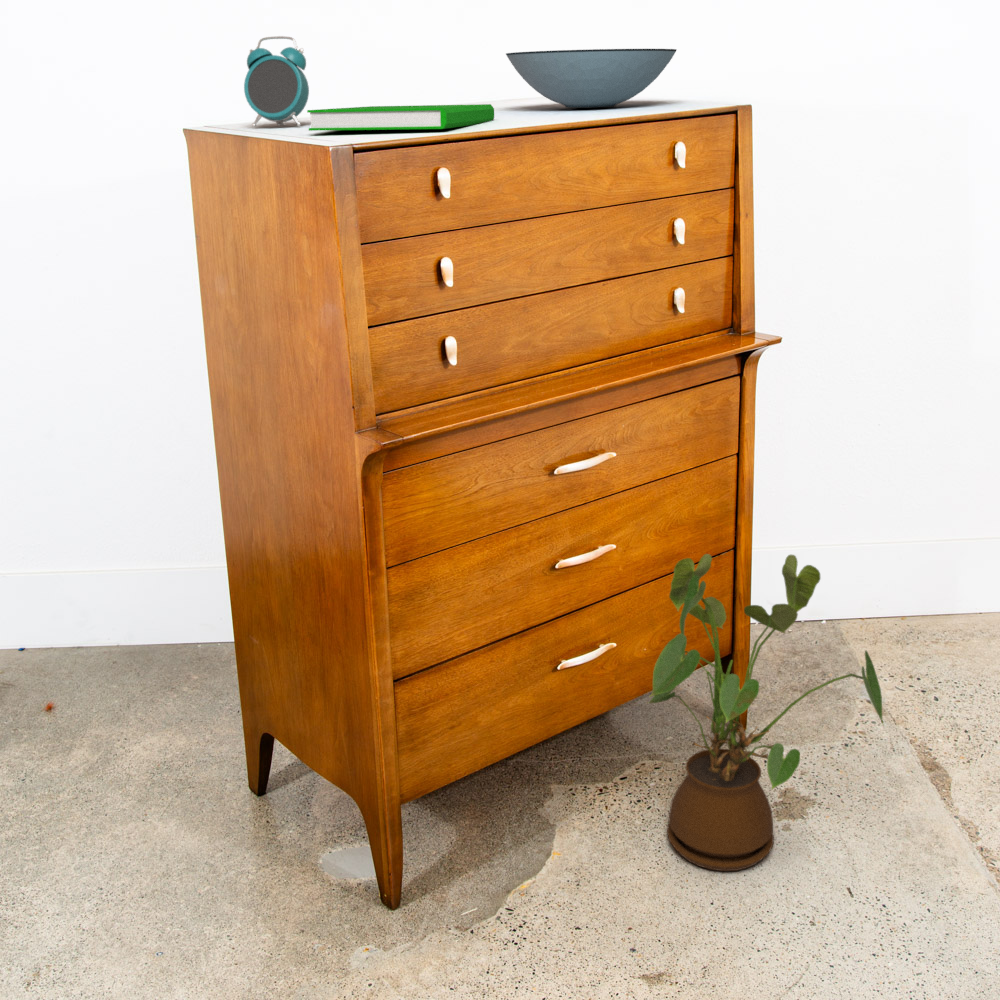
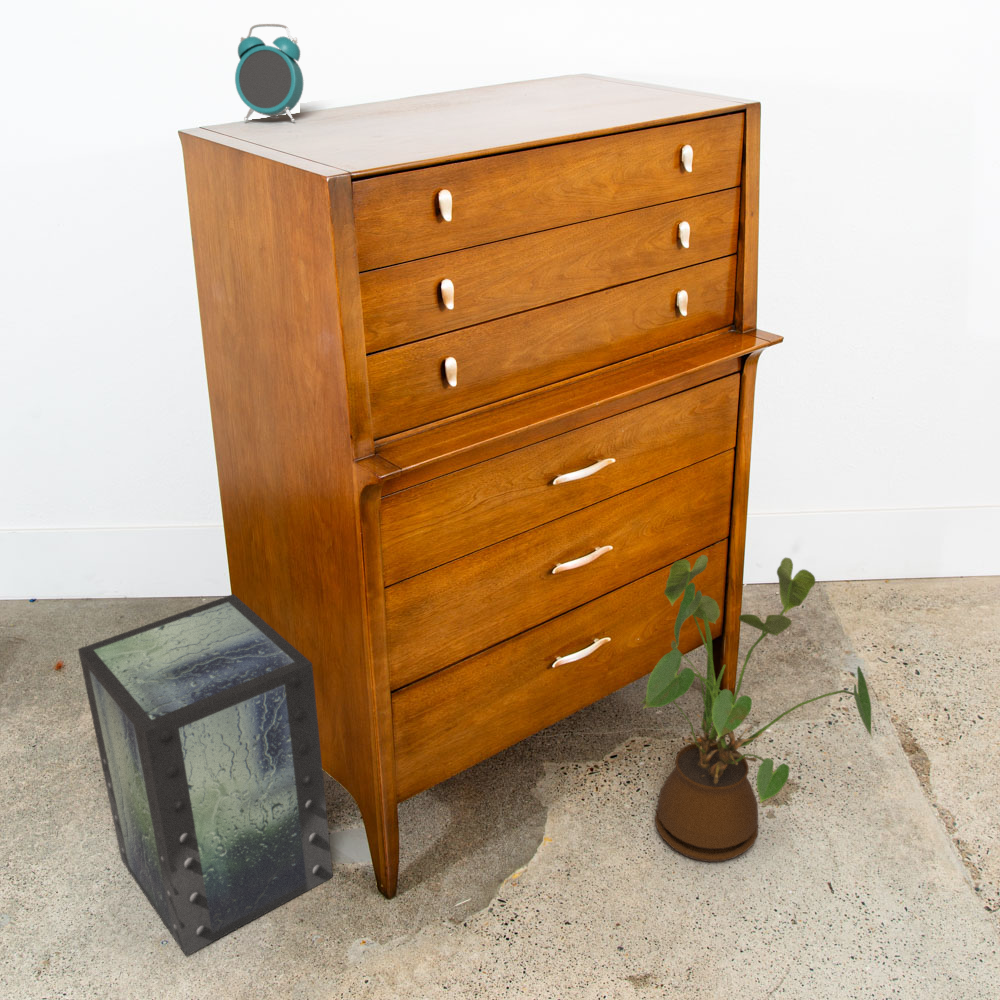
decorative bowl: present [506,49,676,108] -> none [511,32,691,98]
book: present [307,104,494,131] -> none [300,102,498,149]
storage box: none [79,598,334,965] -> present [78,594,333,956]

